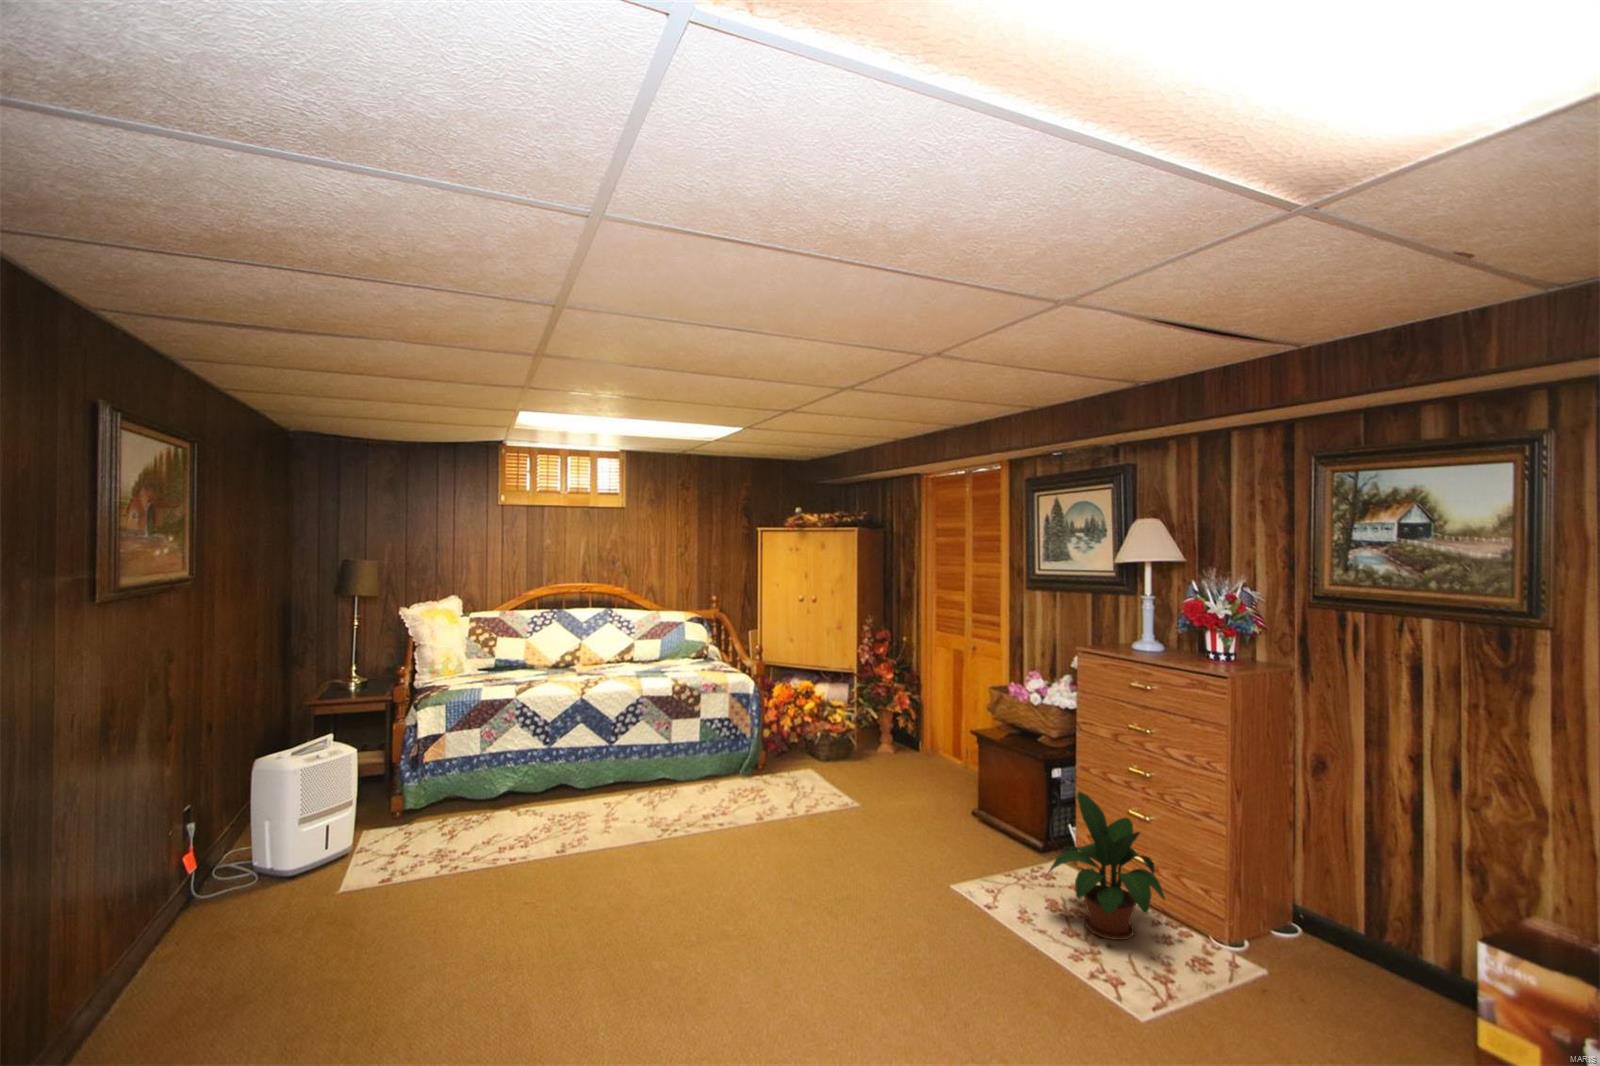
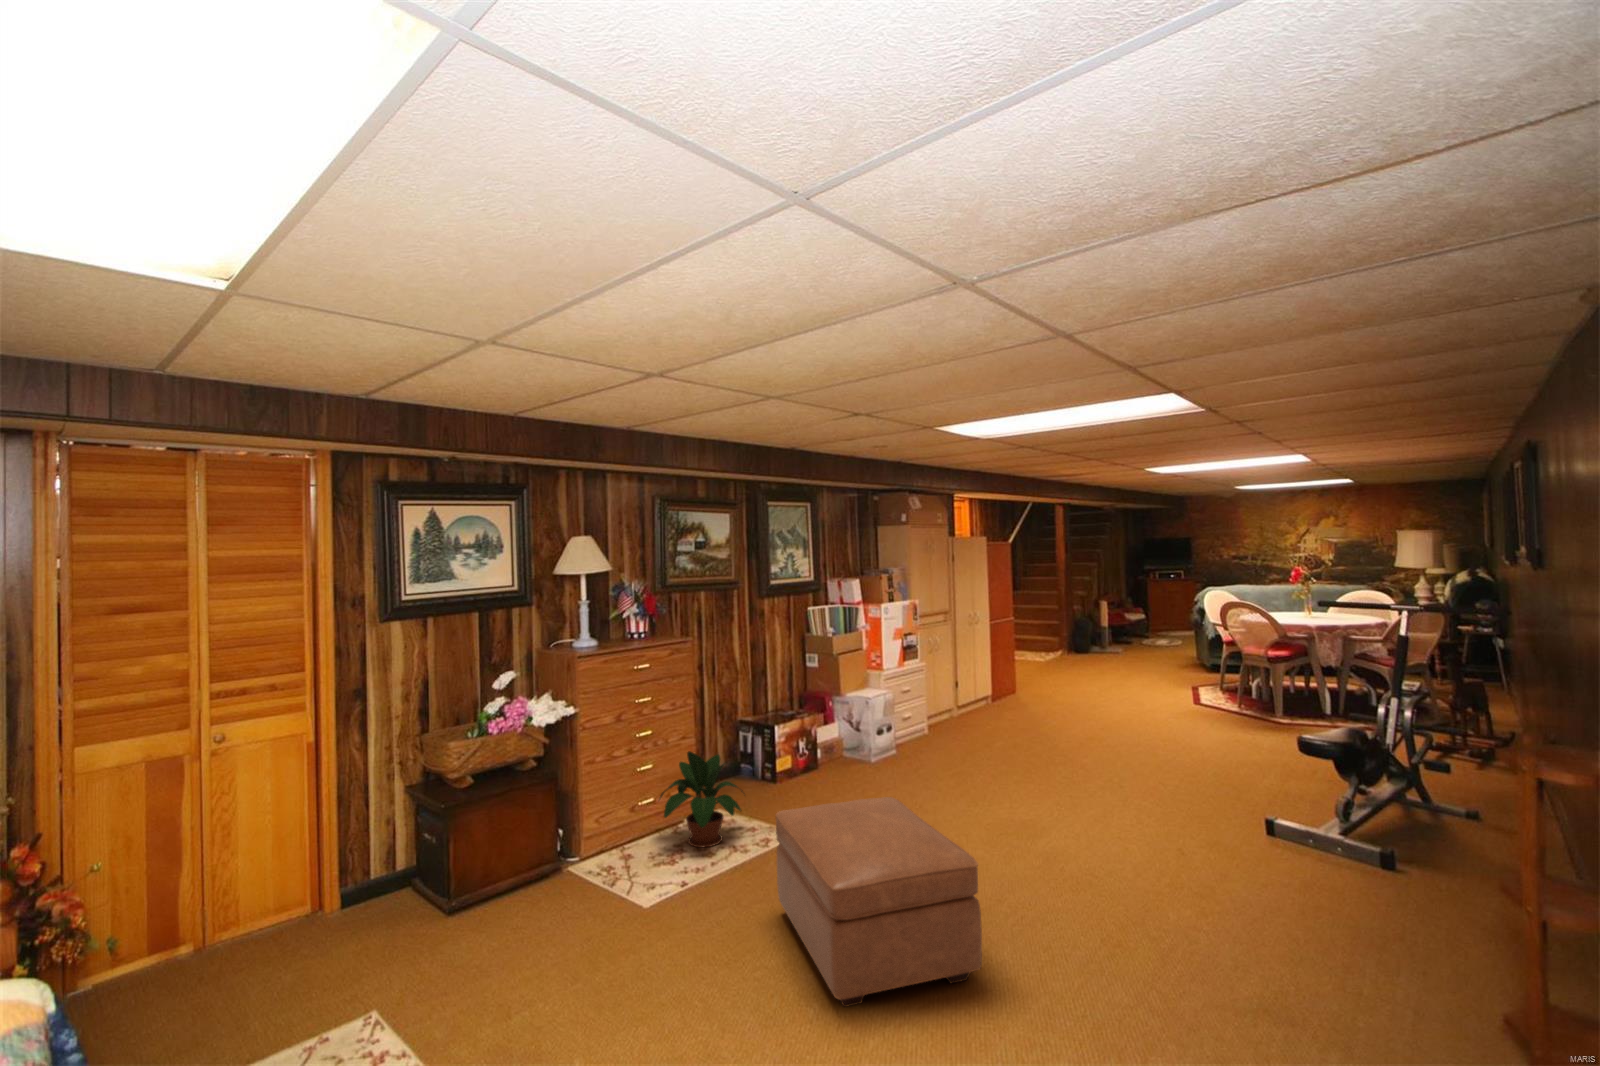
ottoman: none [655,809,883,1003] -> present [776,797,982,1007]

